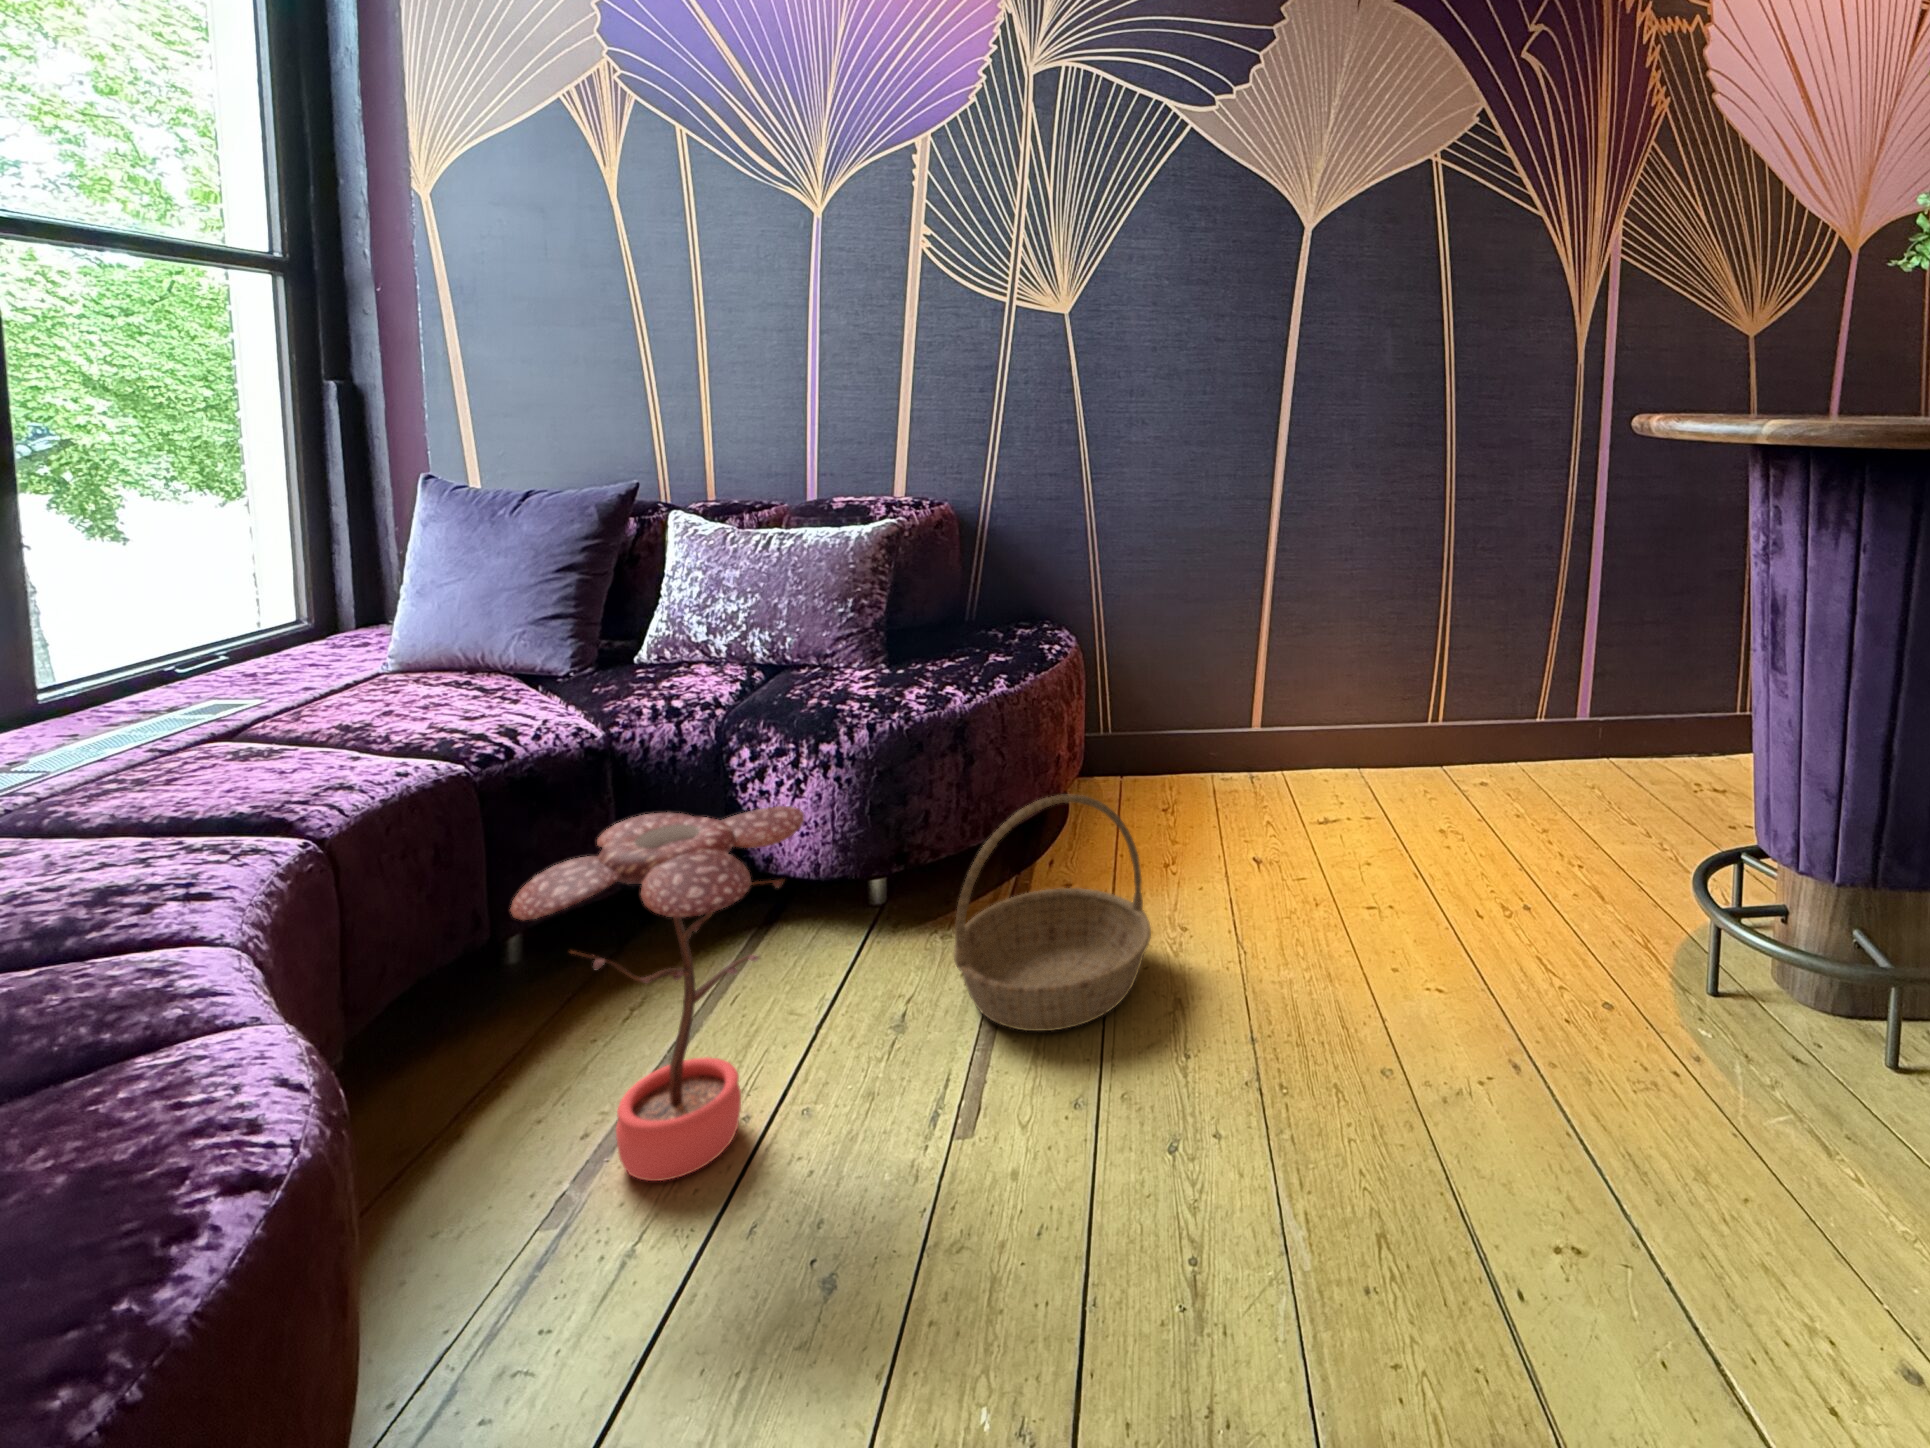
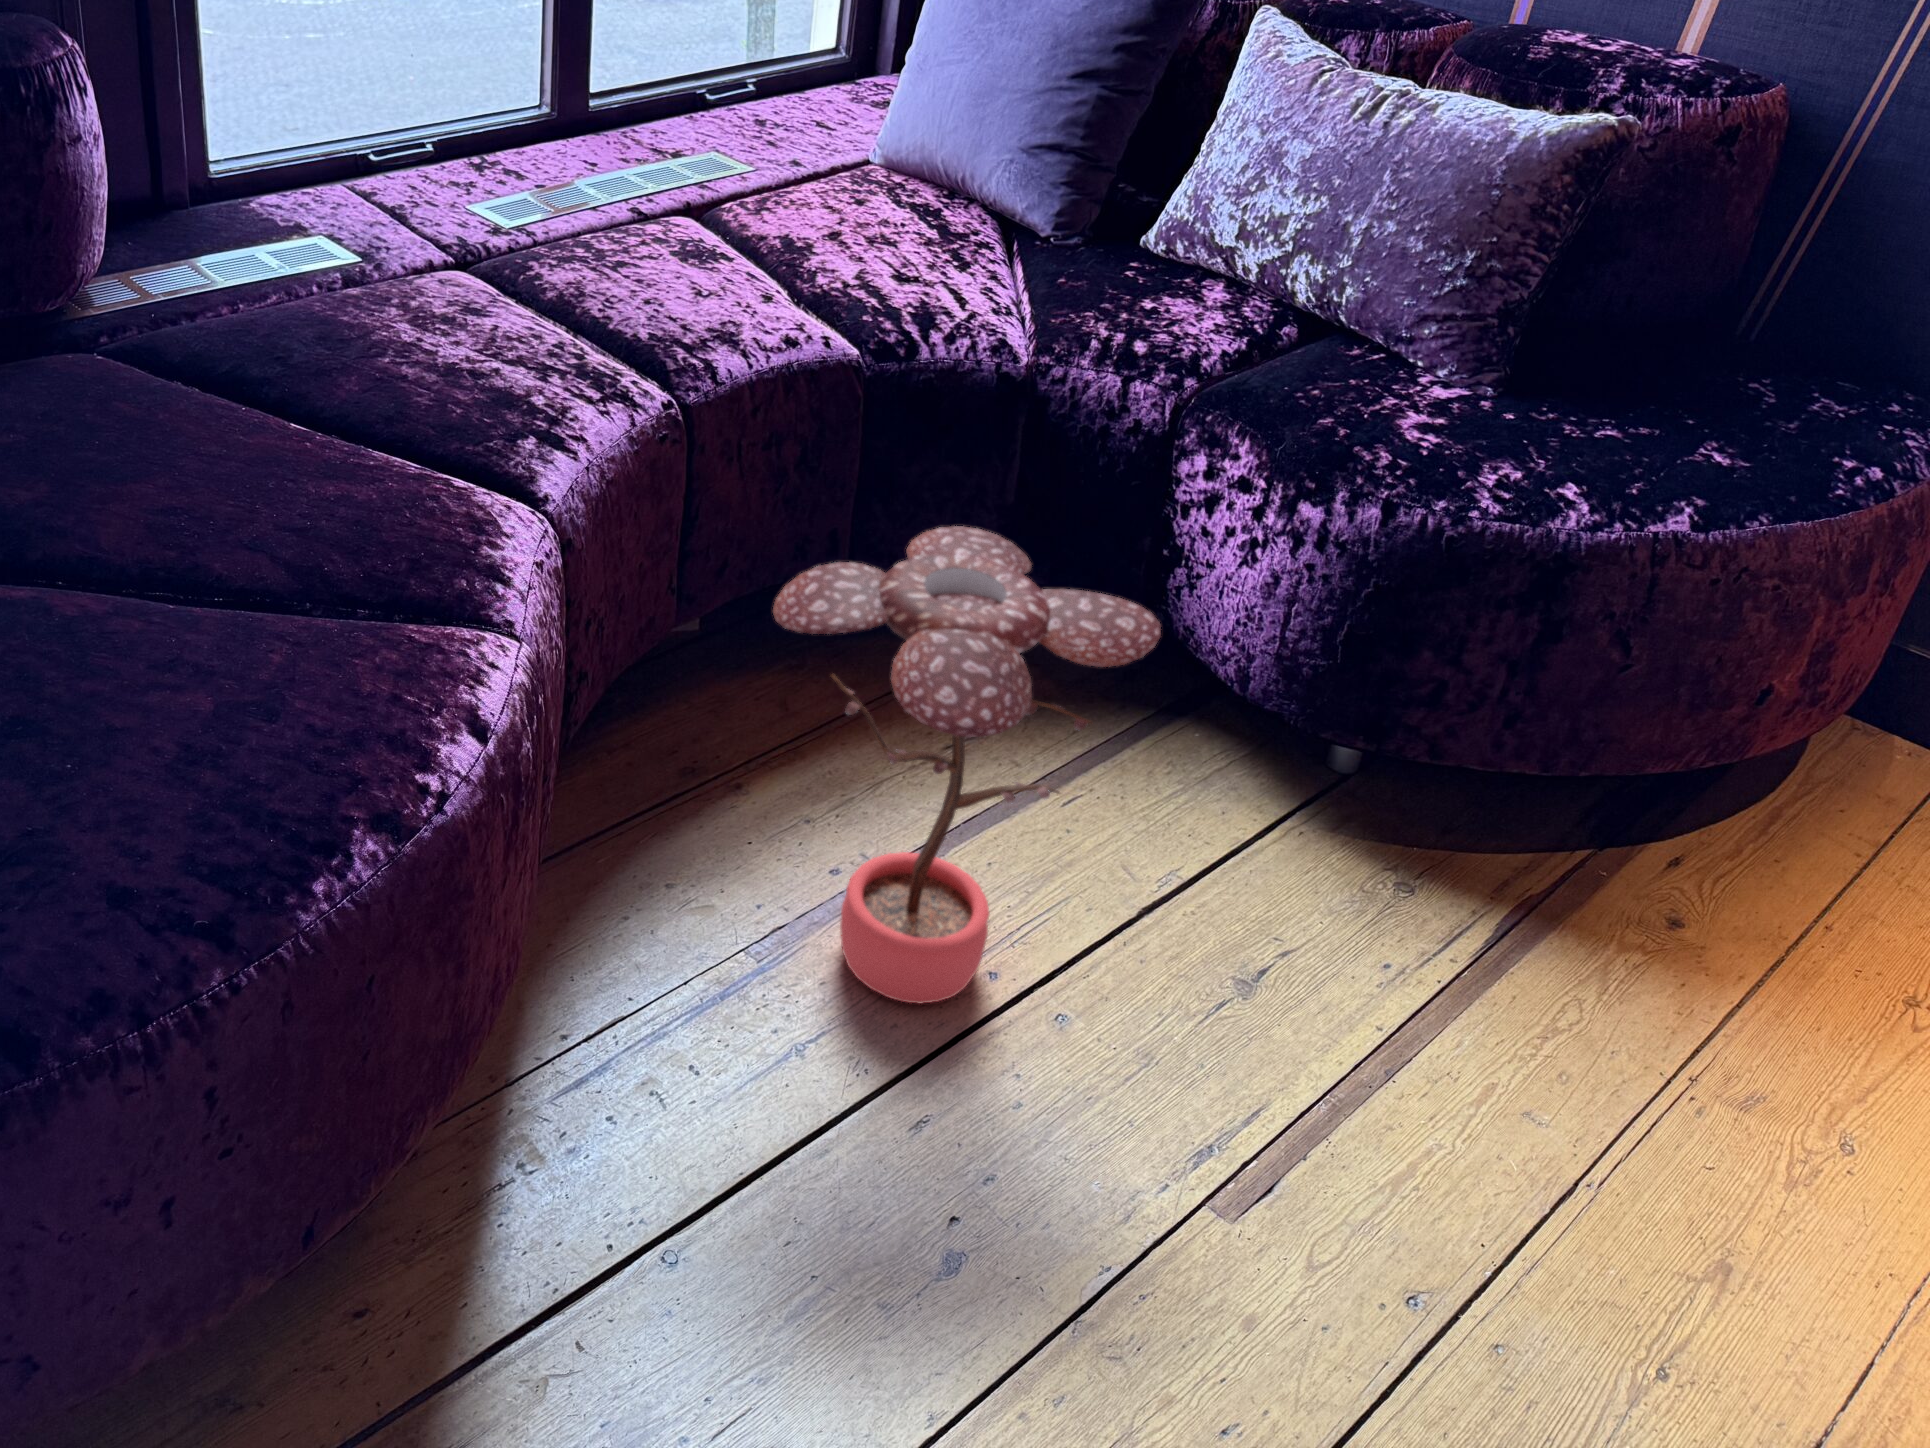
basket: present [954,795,1151,1031] -> none [1345,789,1777,1202]

